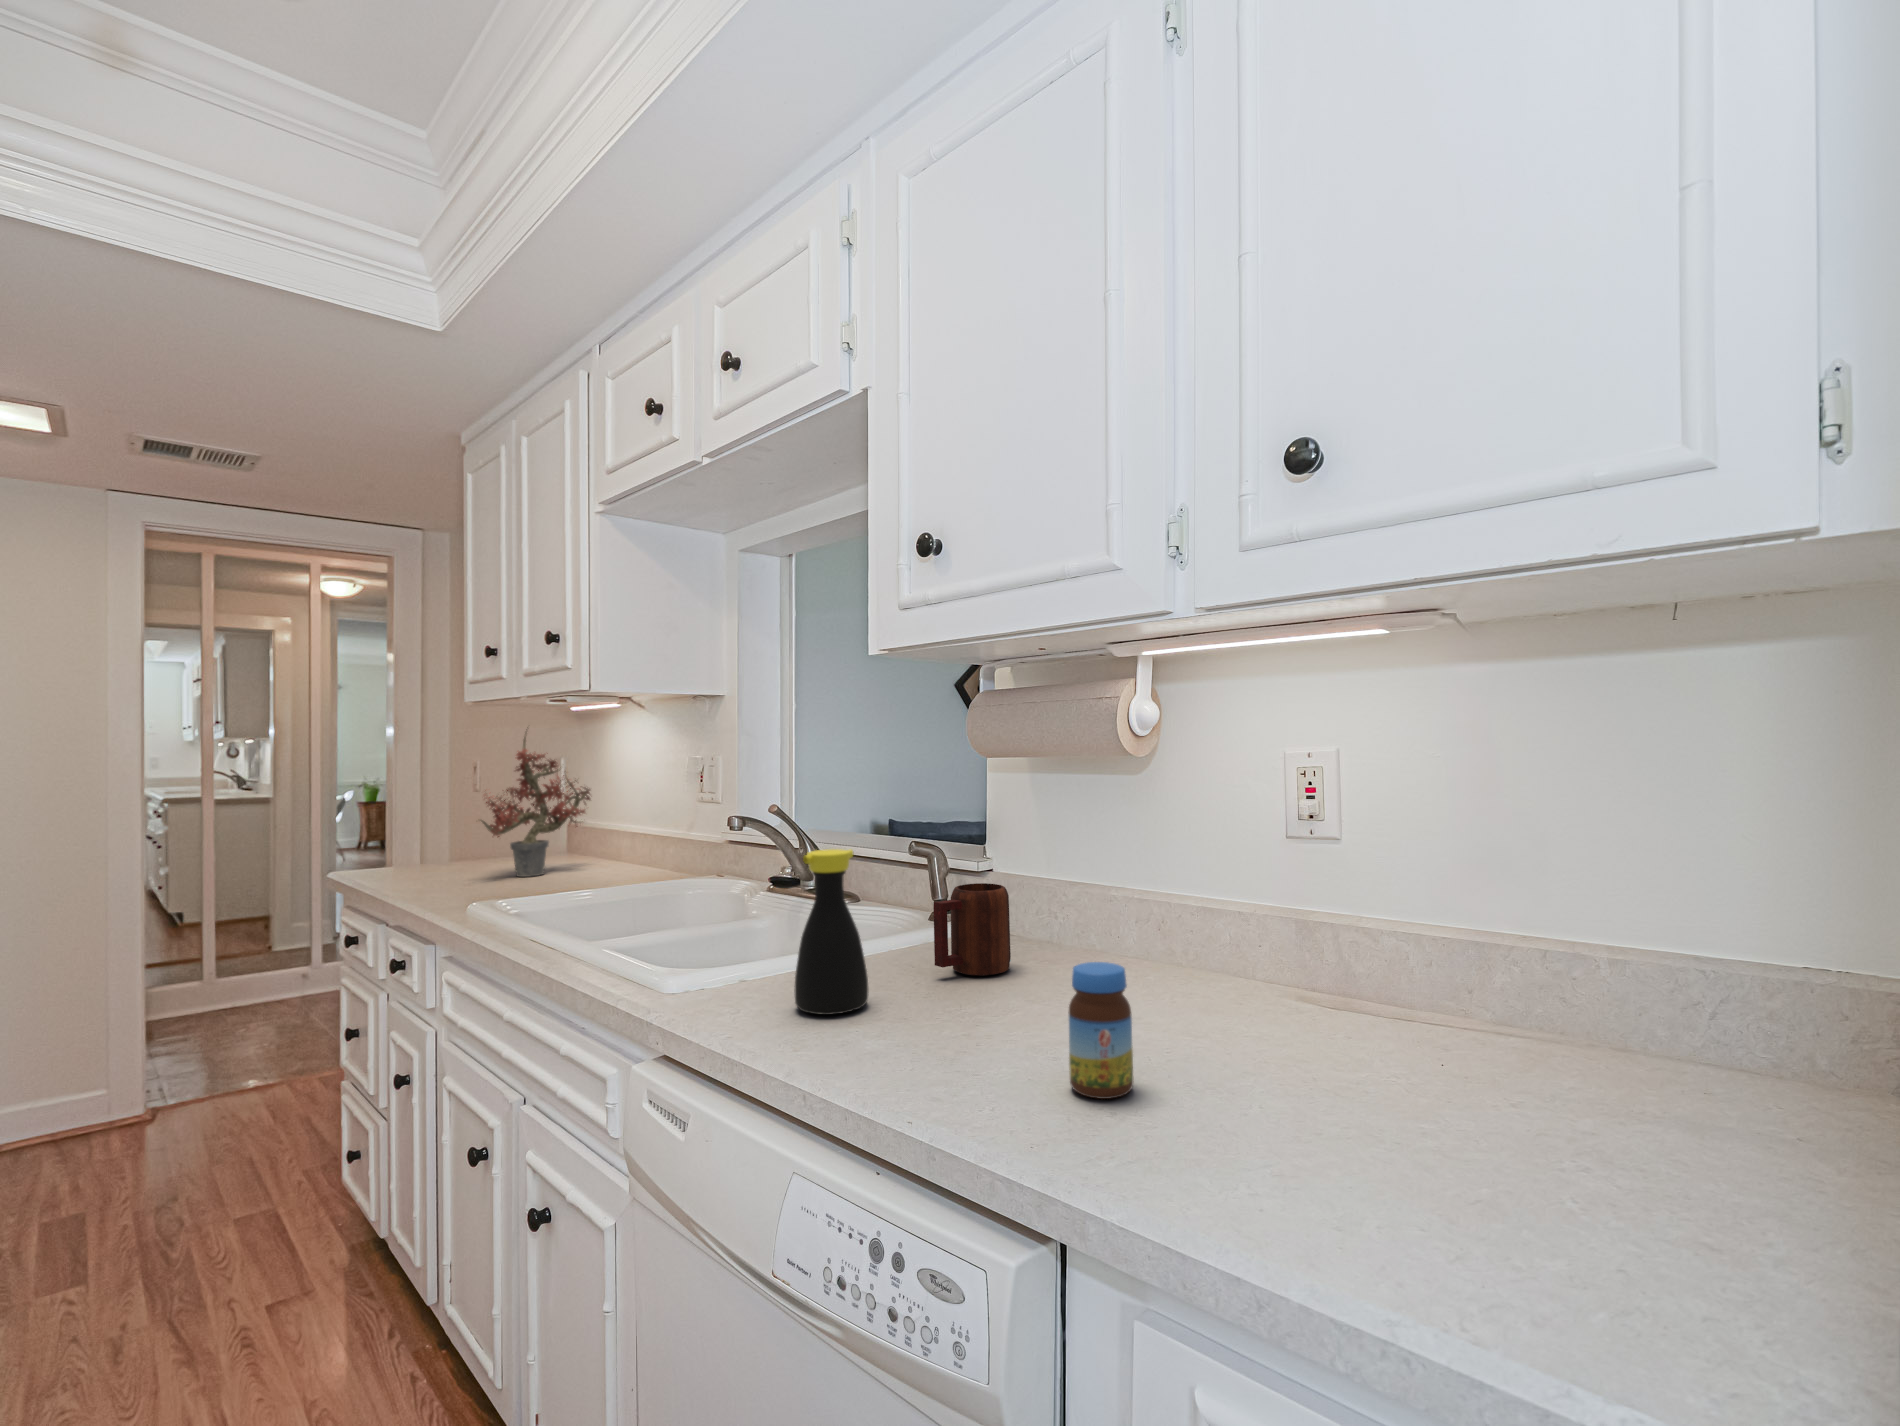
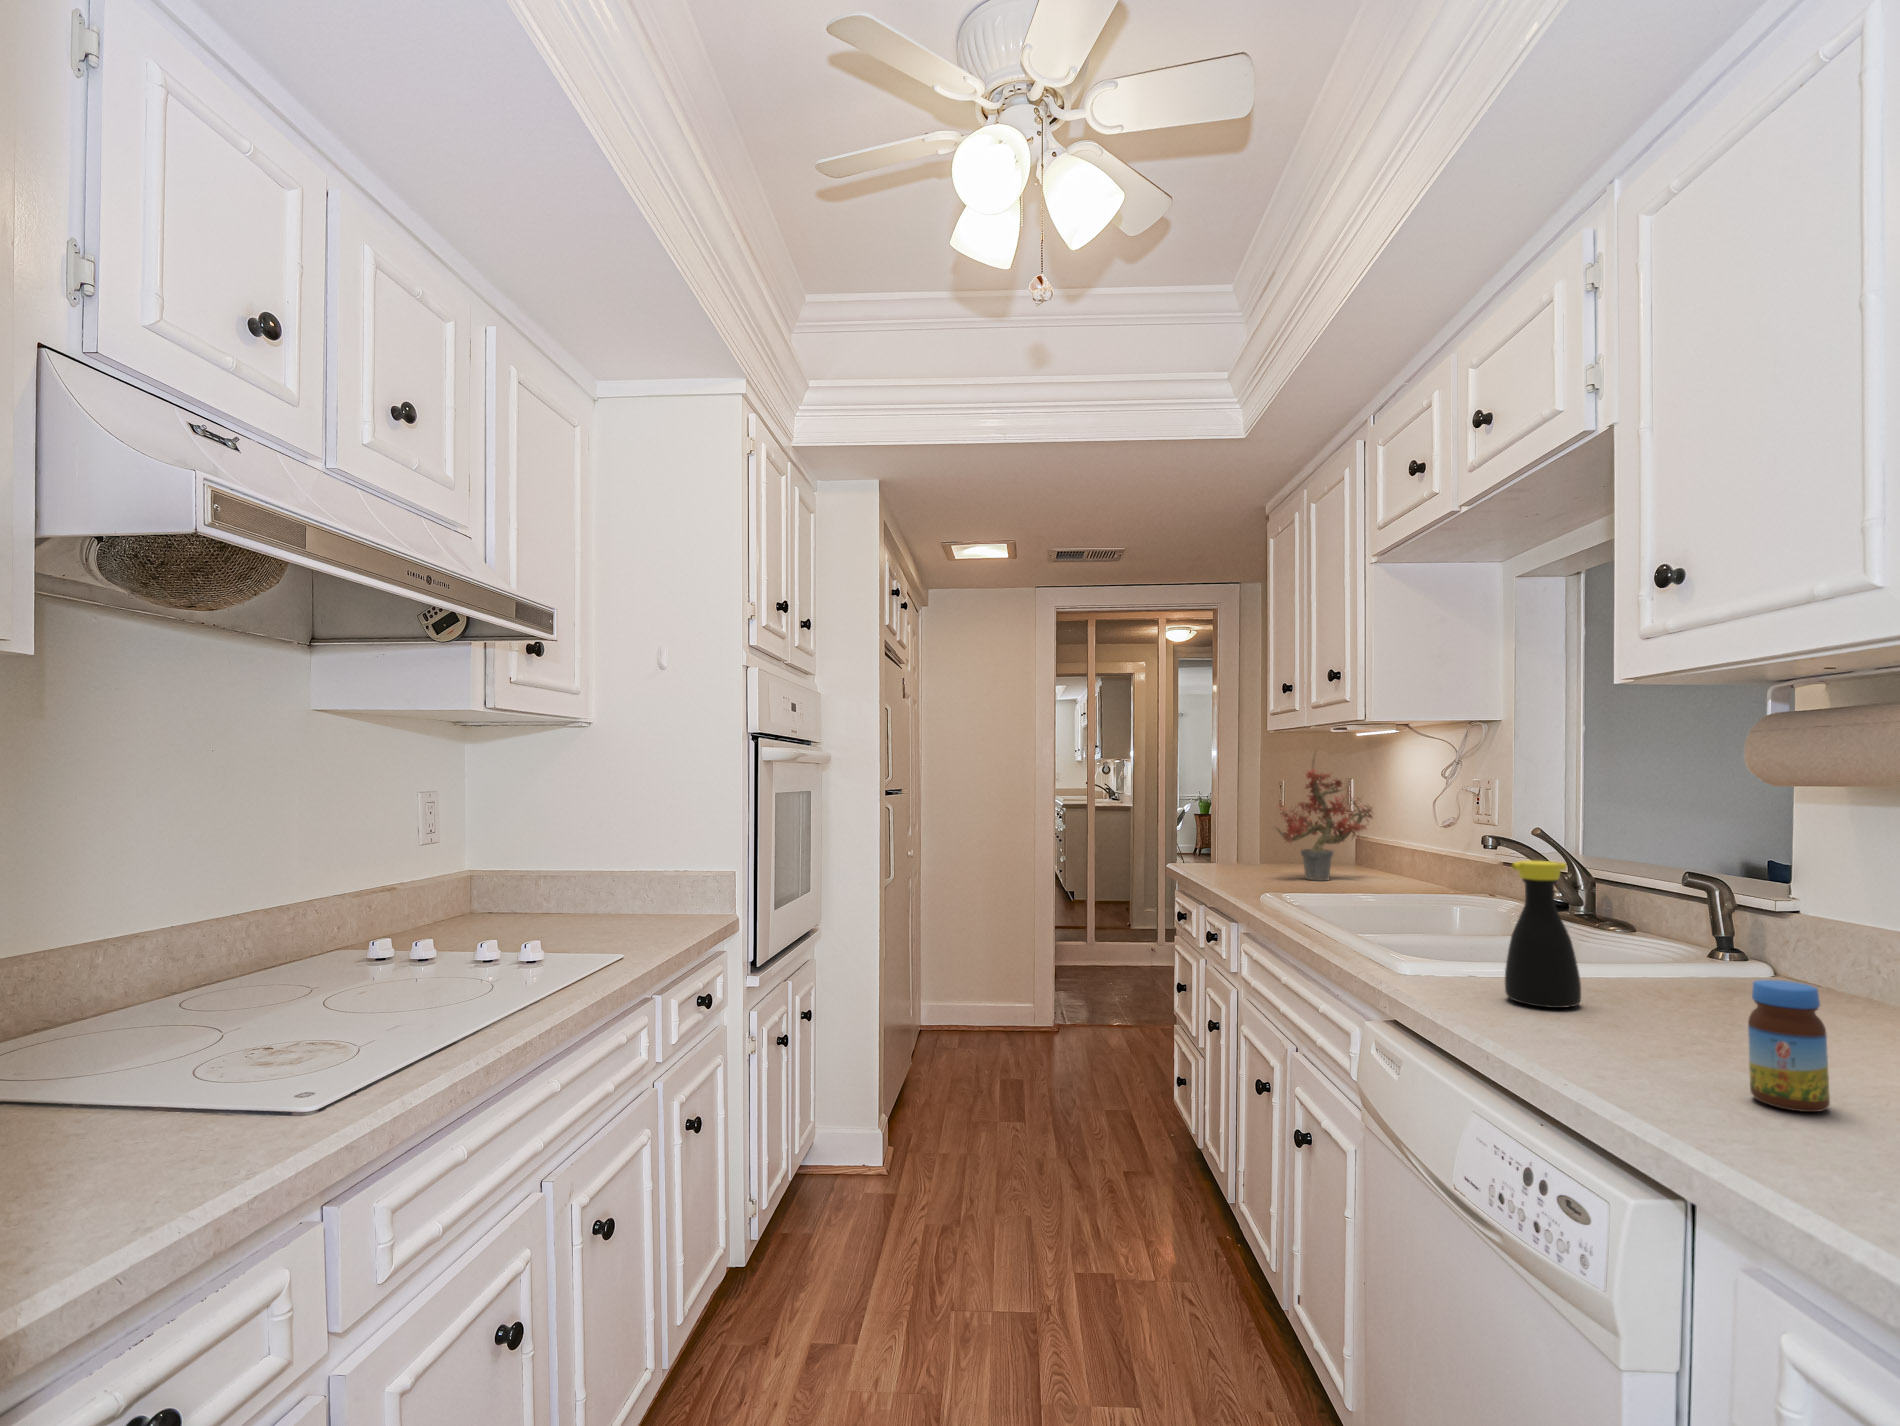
mug: present [933,883,1011,976] -> none [1669,915,1774,1011]

